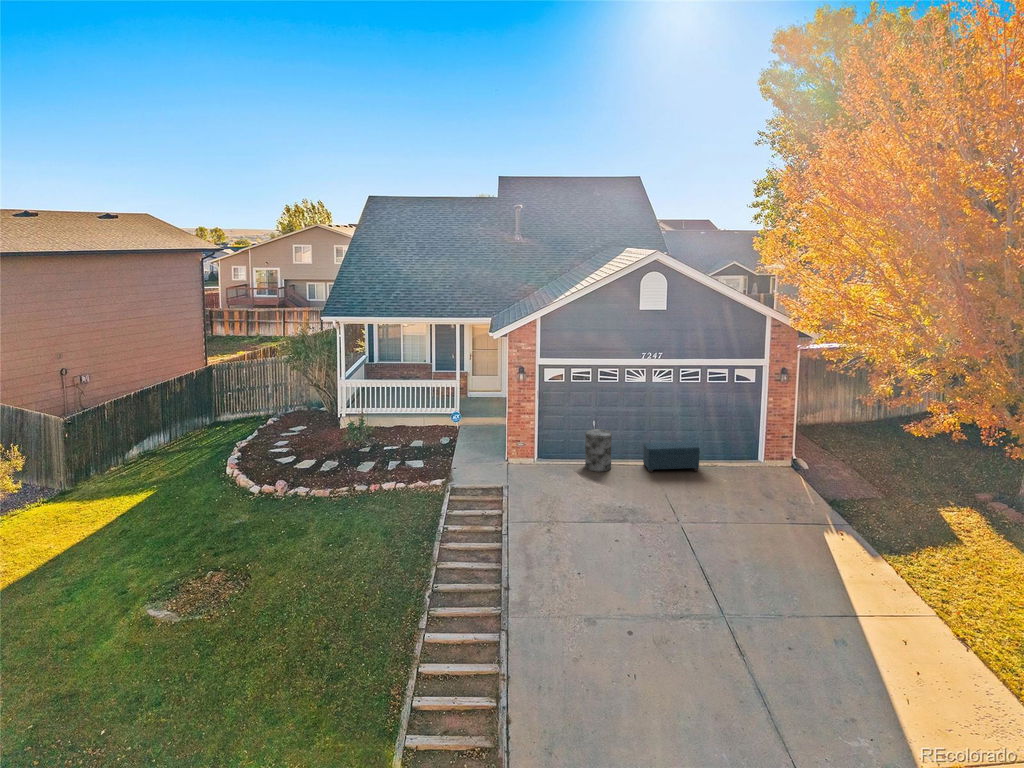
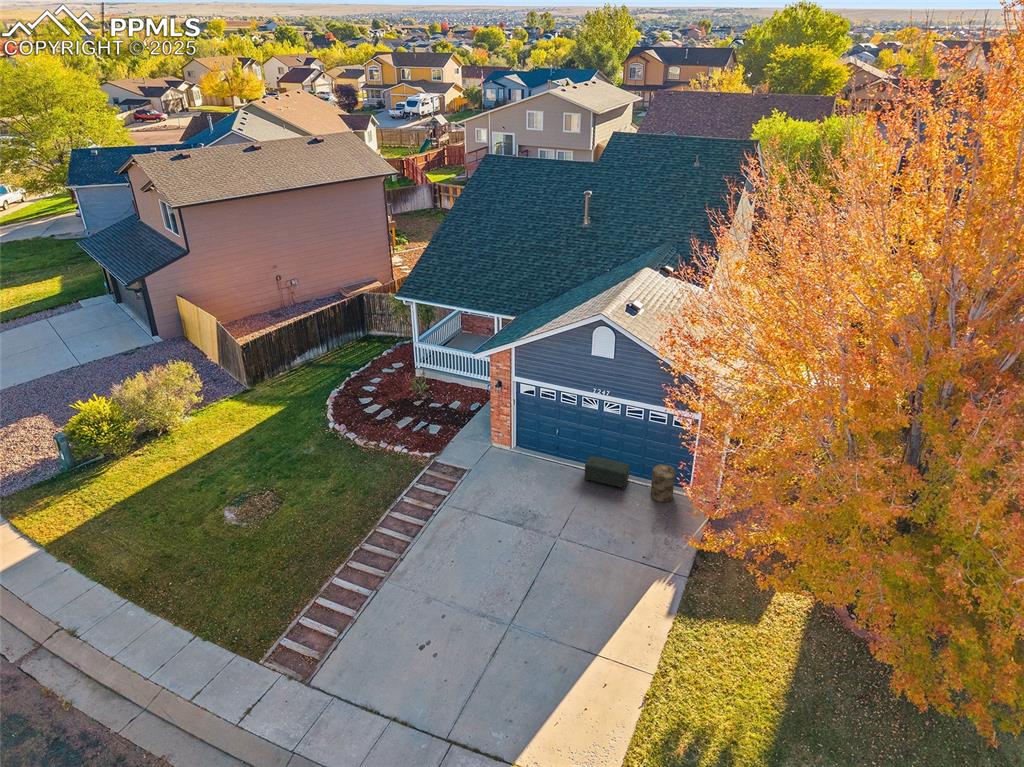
trash can: present [585,429,612,472] -> present [651,464,676,502]

